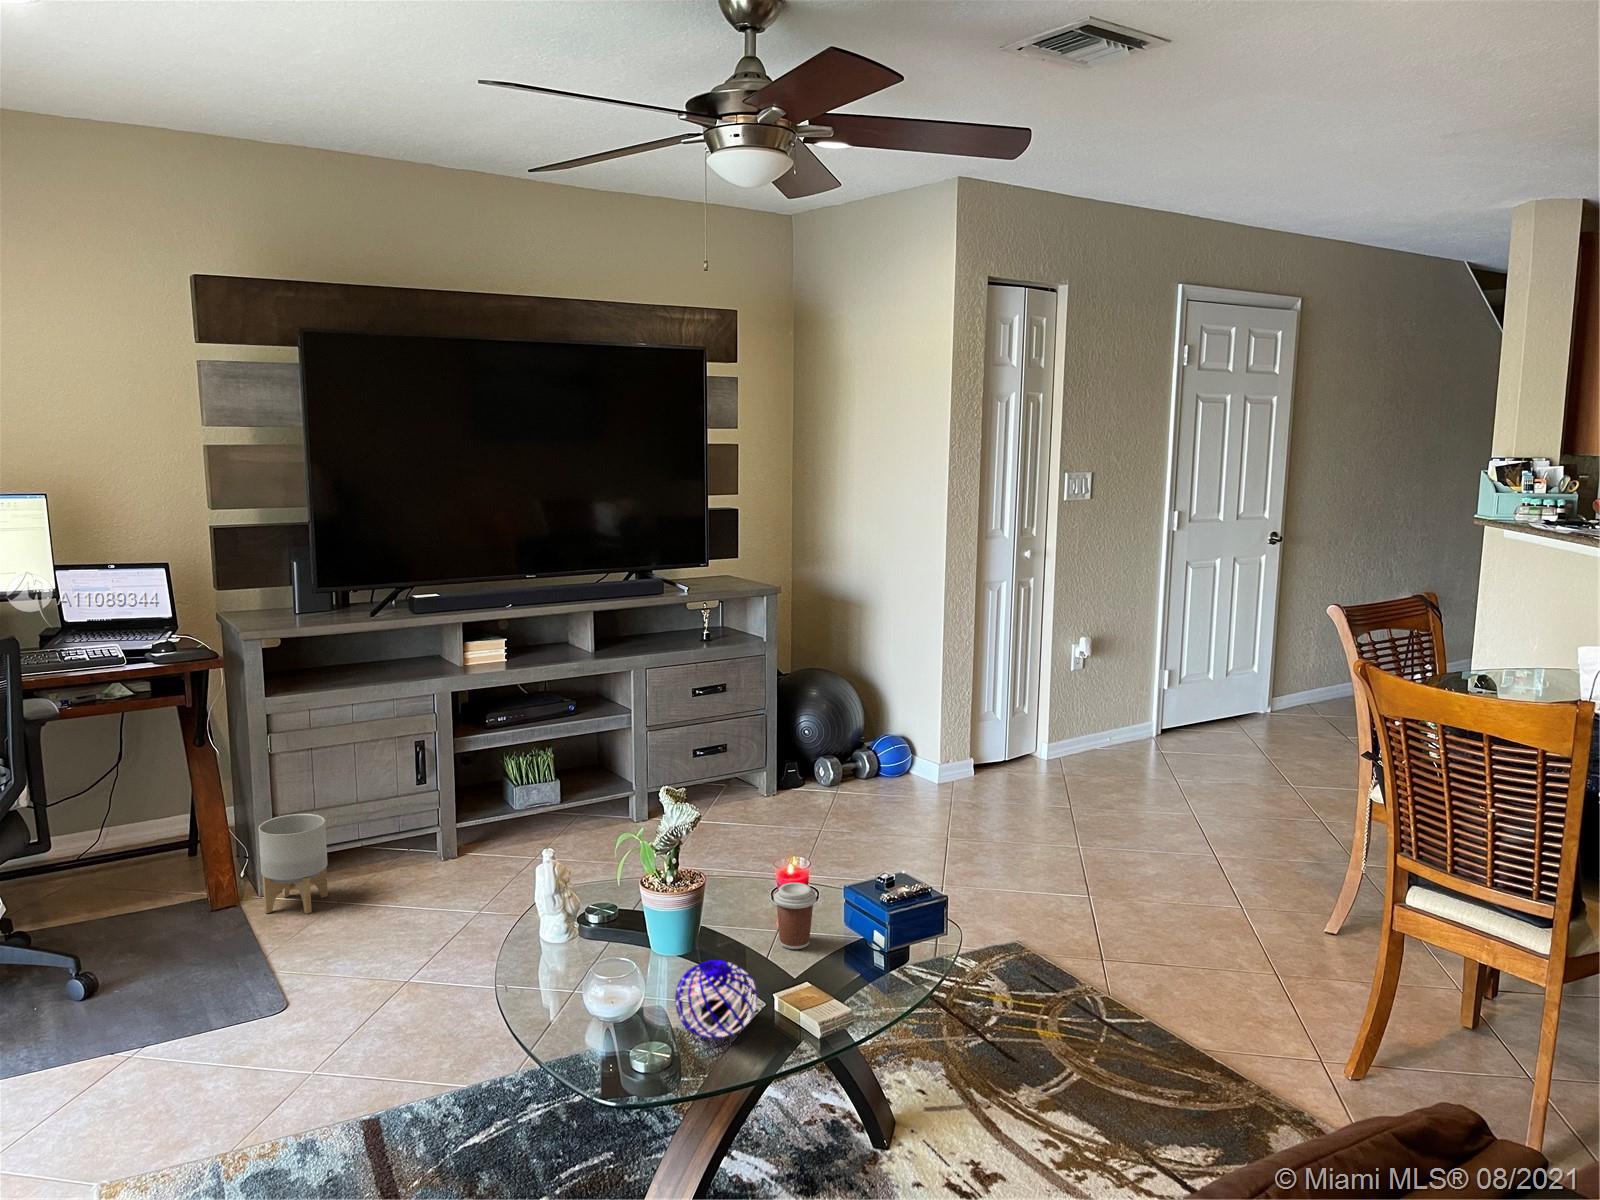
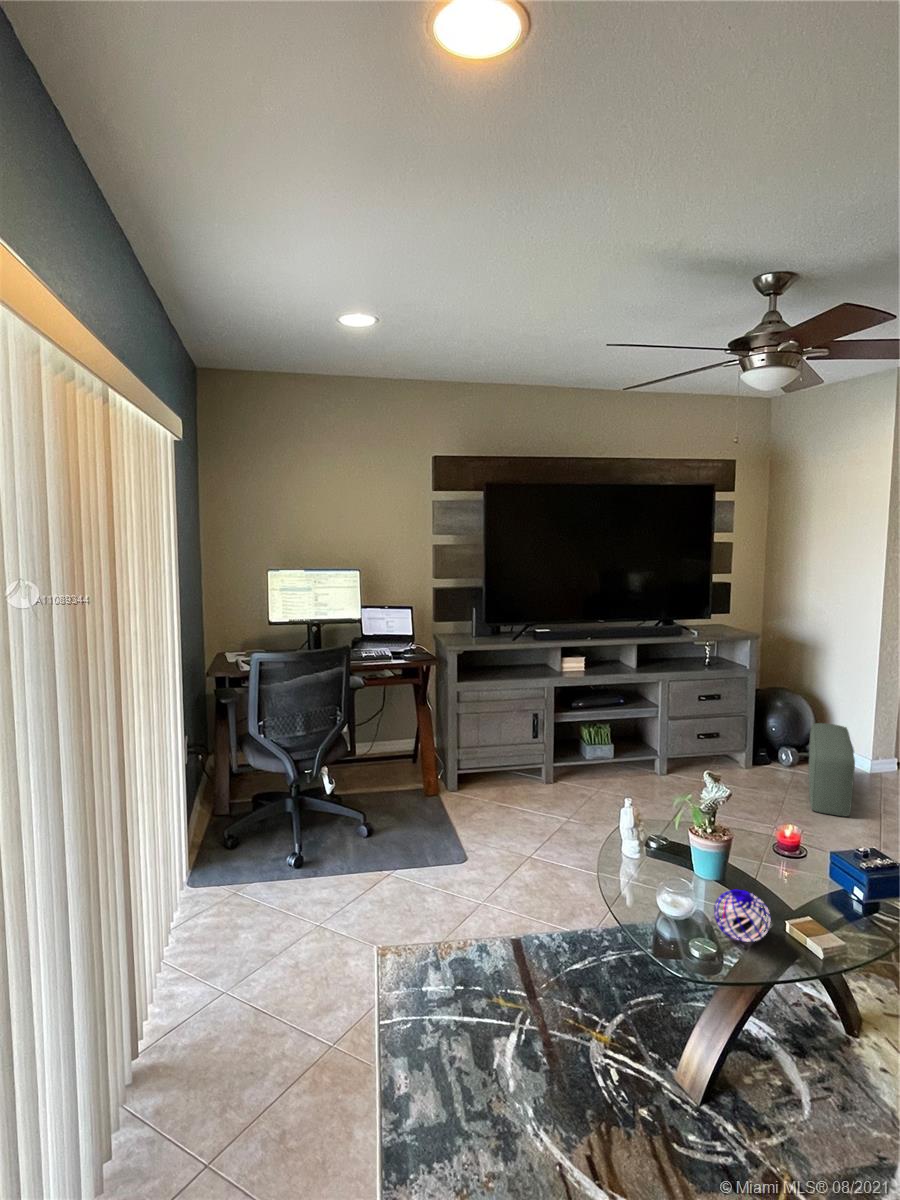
pouf: none [852,715,907,845] -> present [809,723,855,816]
planter: present [258,814,328,914] -> none [451,750,485,807]
coffee cup: present [774,883,816,949] -> none [776,844,807,889]

